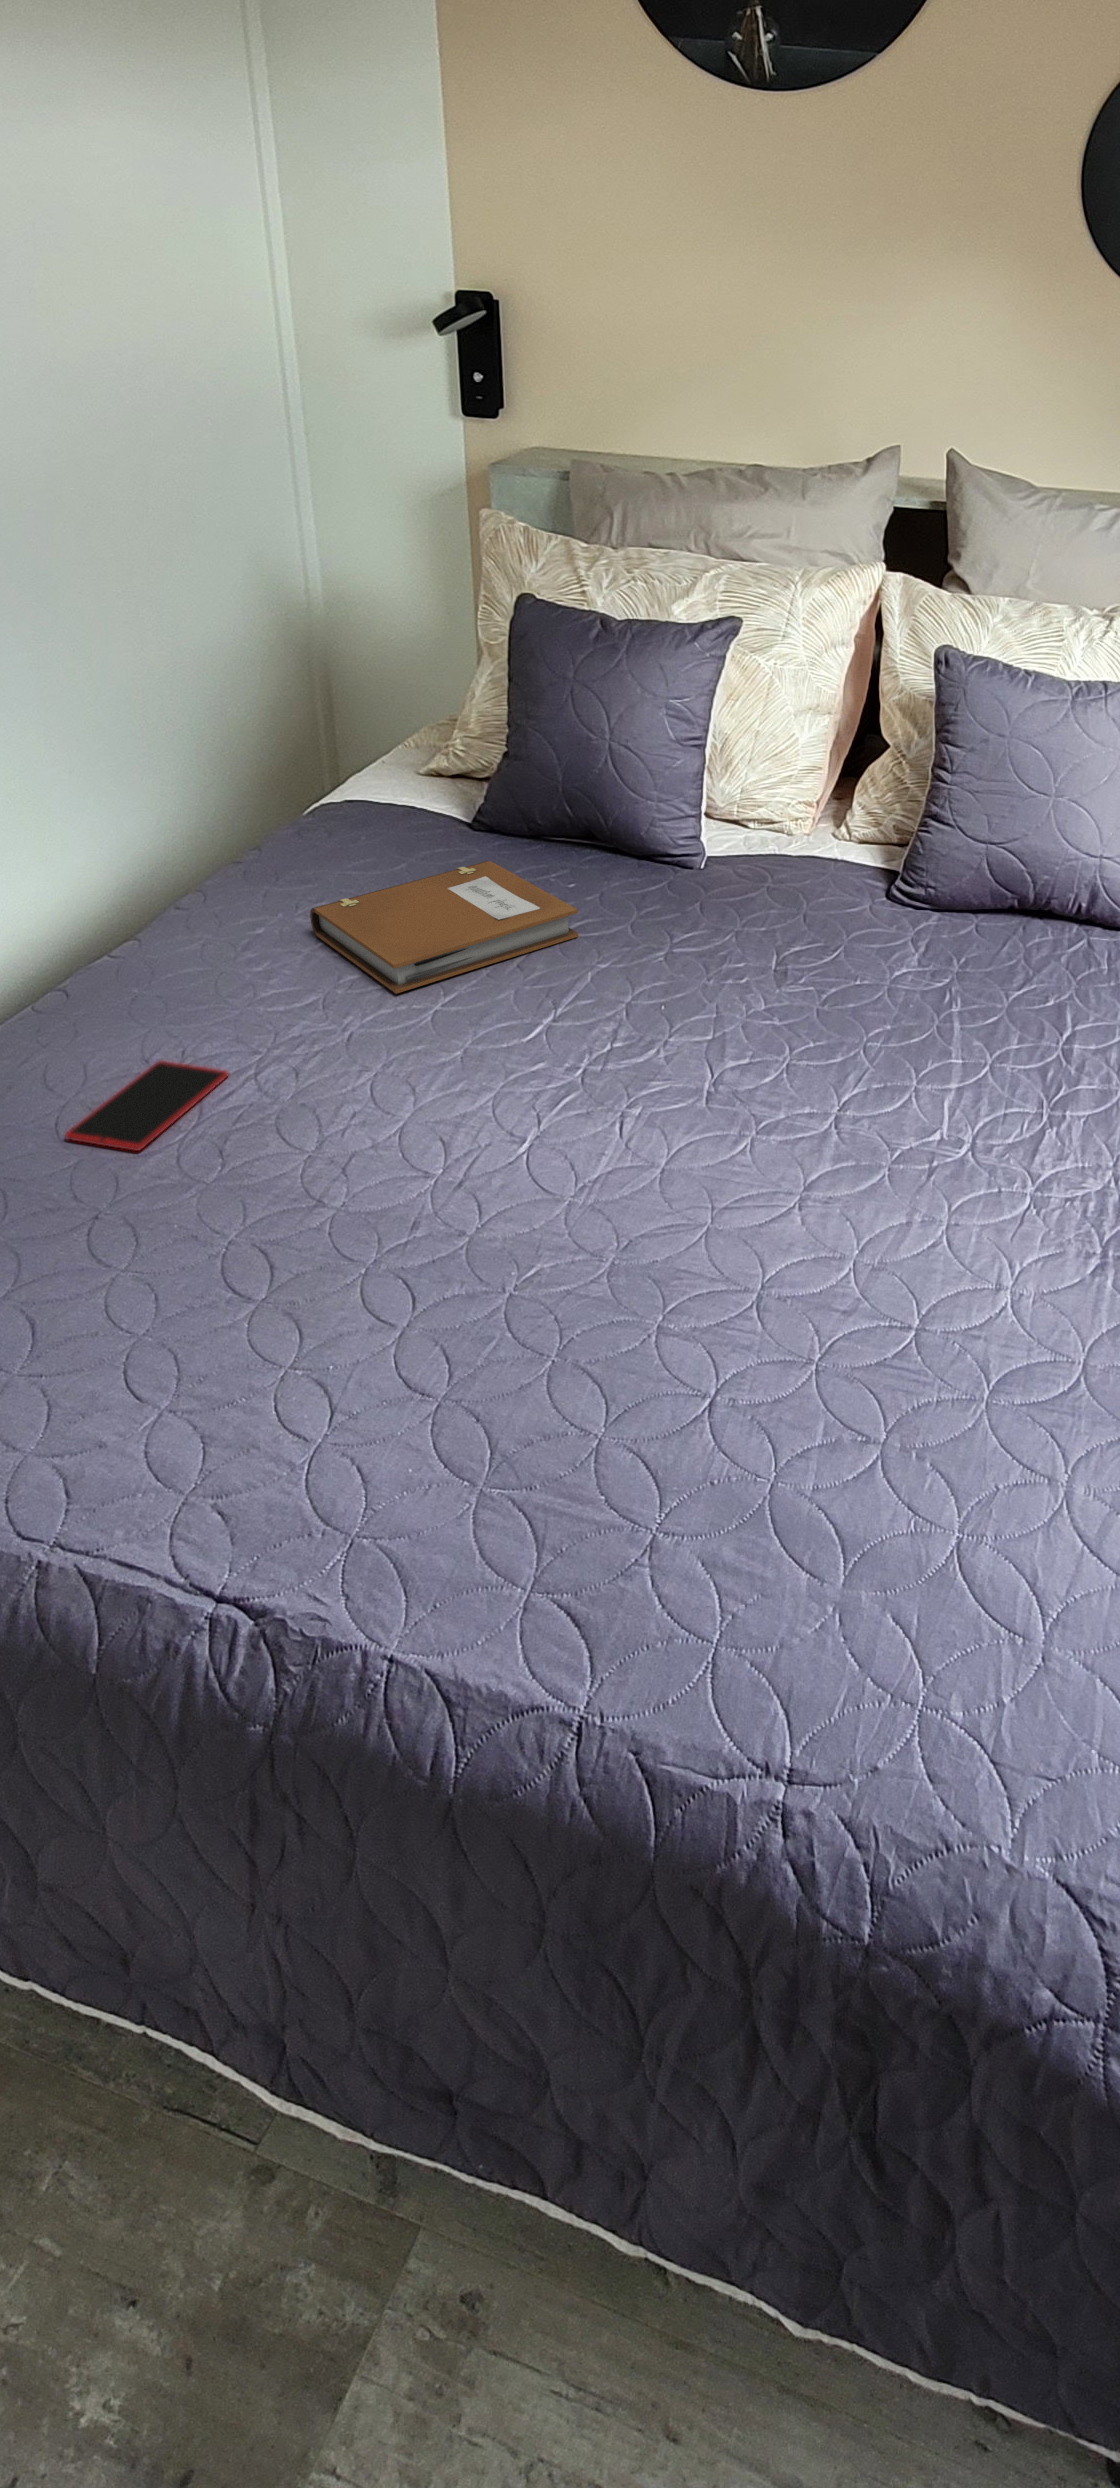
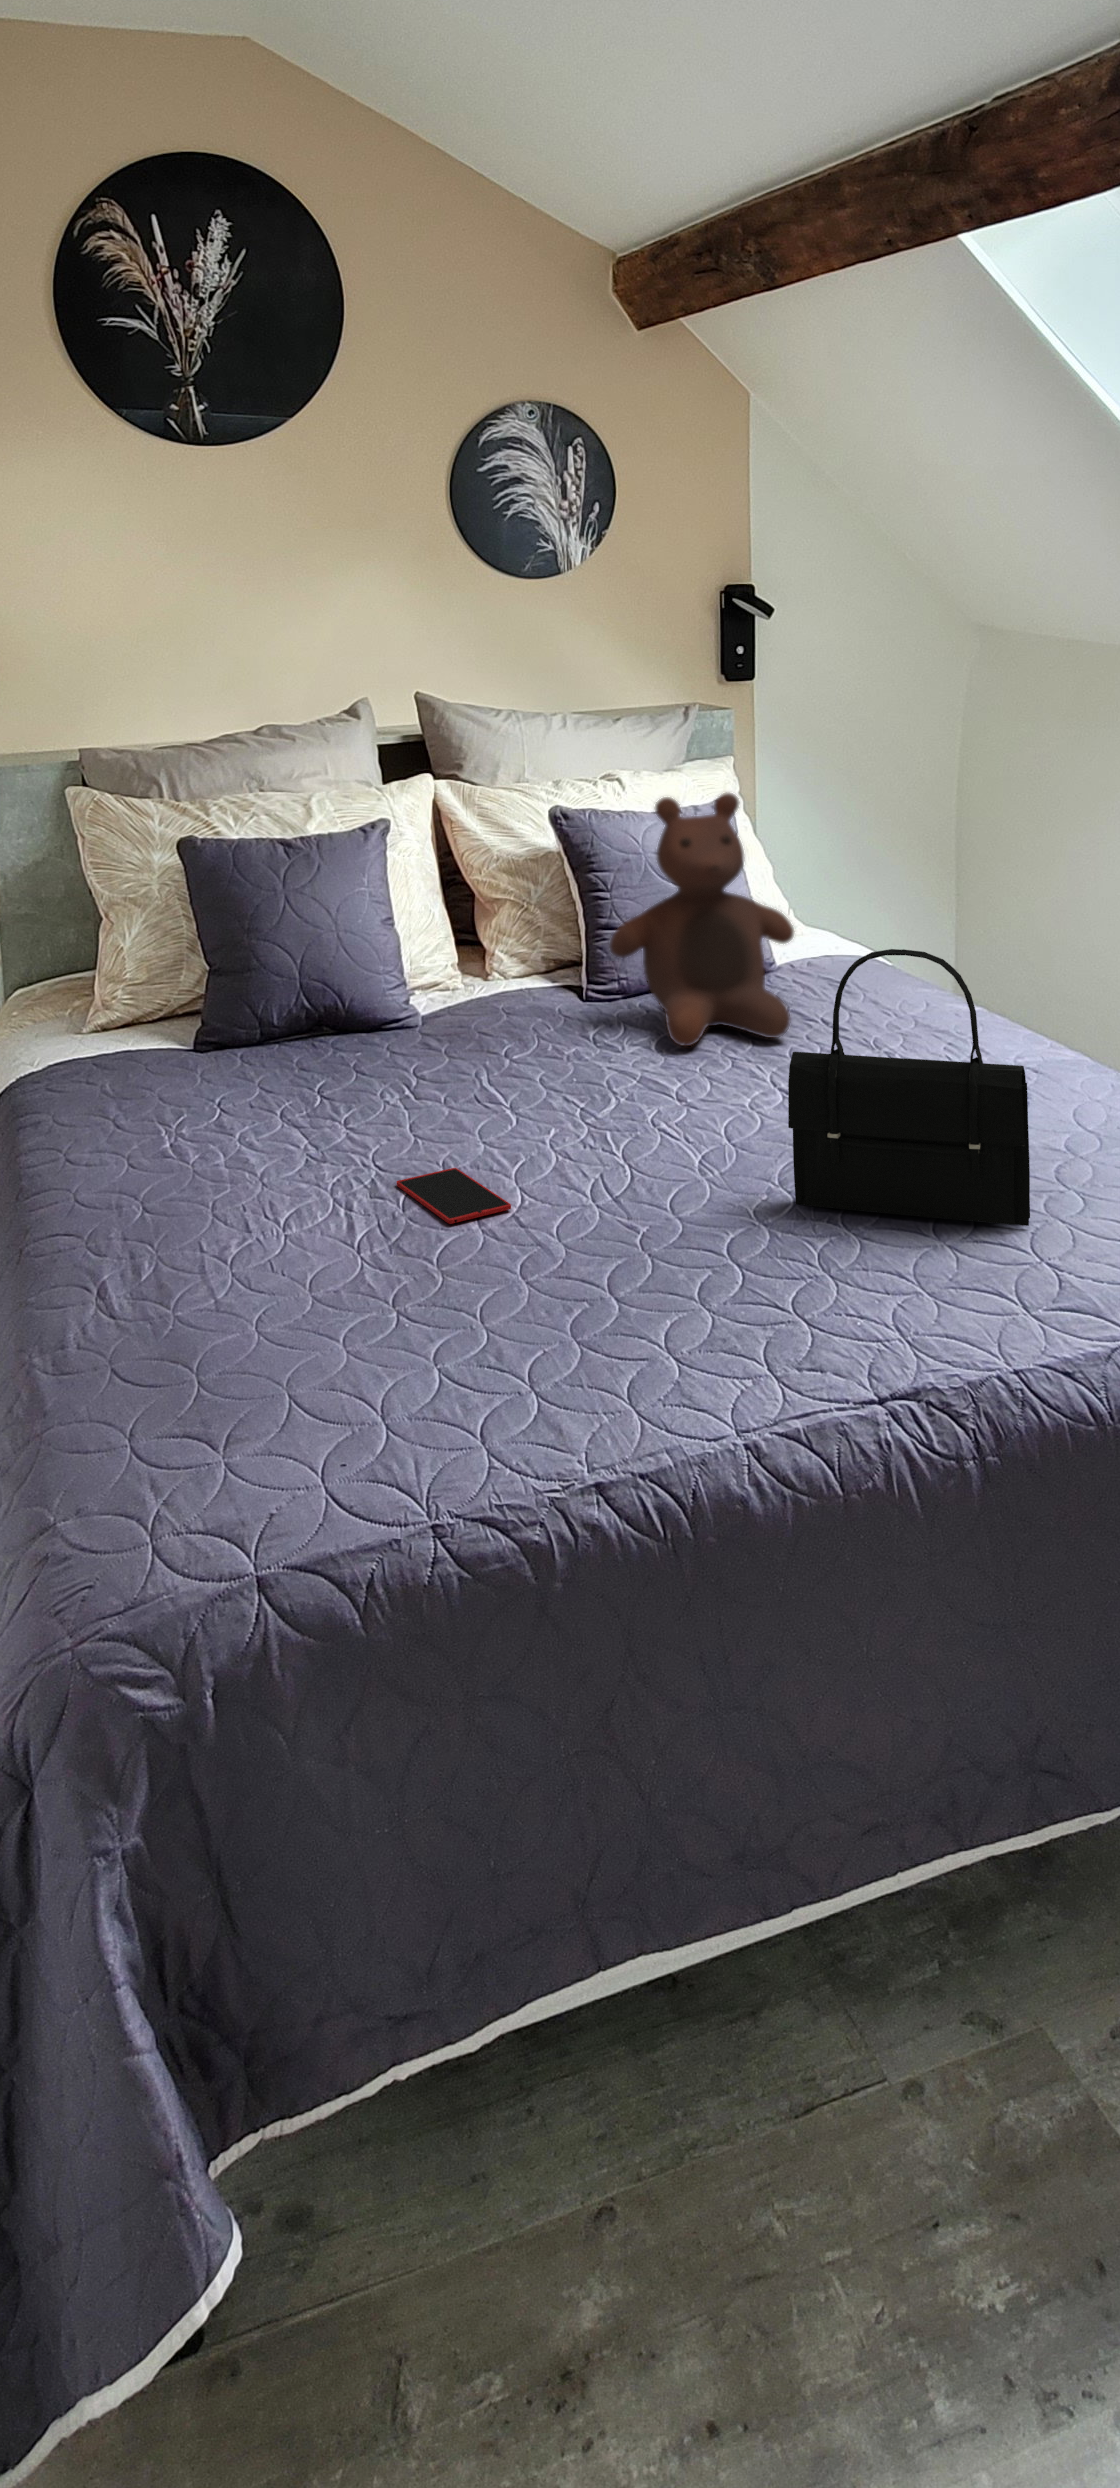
stuffed bear: none [750,676,1026,1060] -> present [610,792,794,1046]
notebook: present [310,861,578,994] -> none [295,1035,469,1111]
handbag: none [276,1033,428,1530] -> present [788,949,1030,1226]

